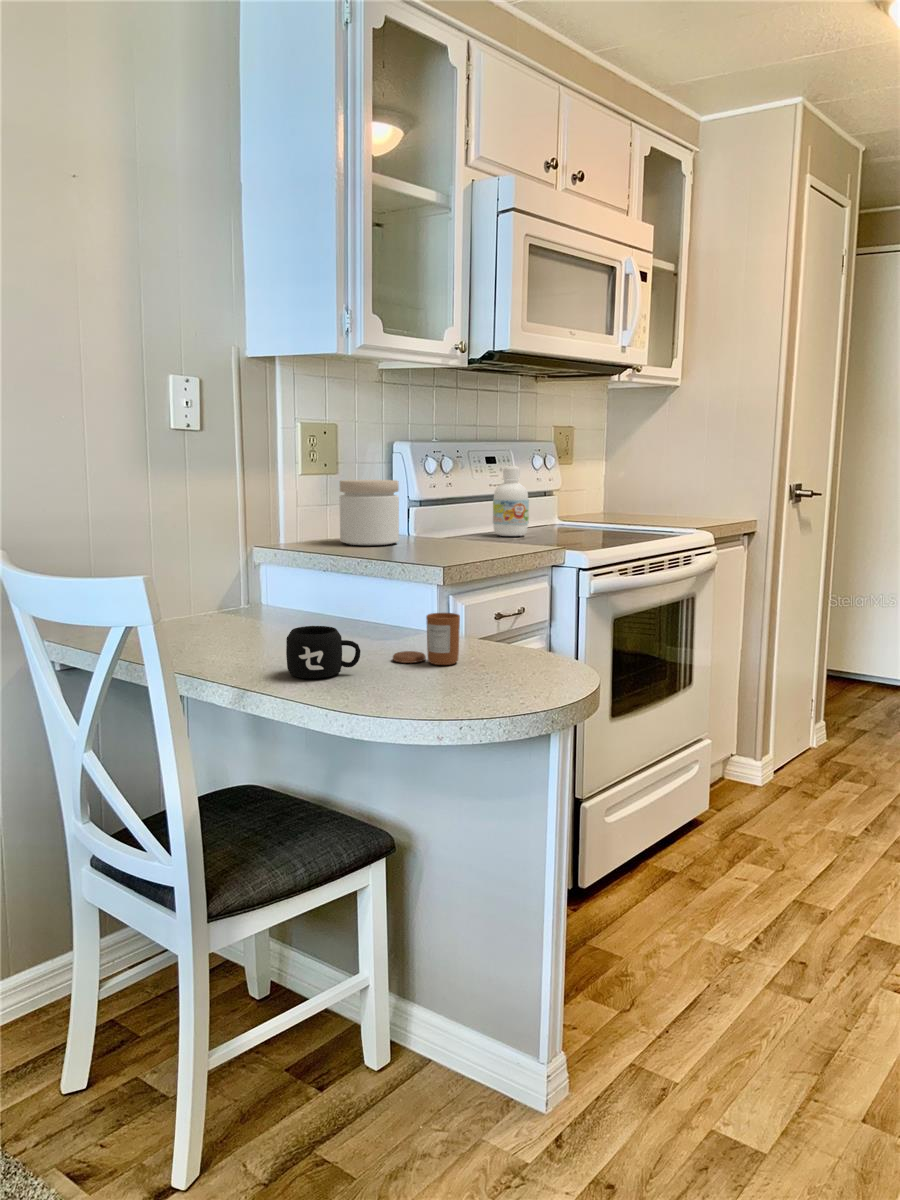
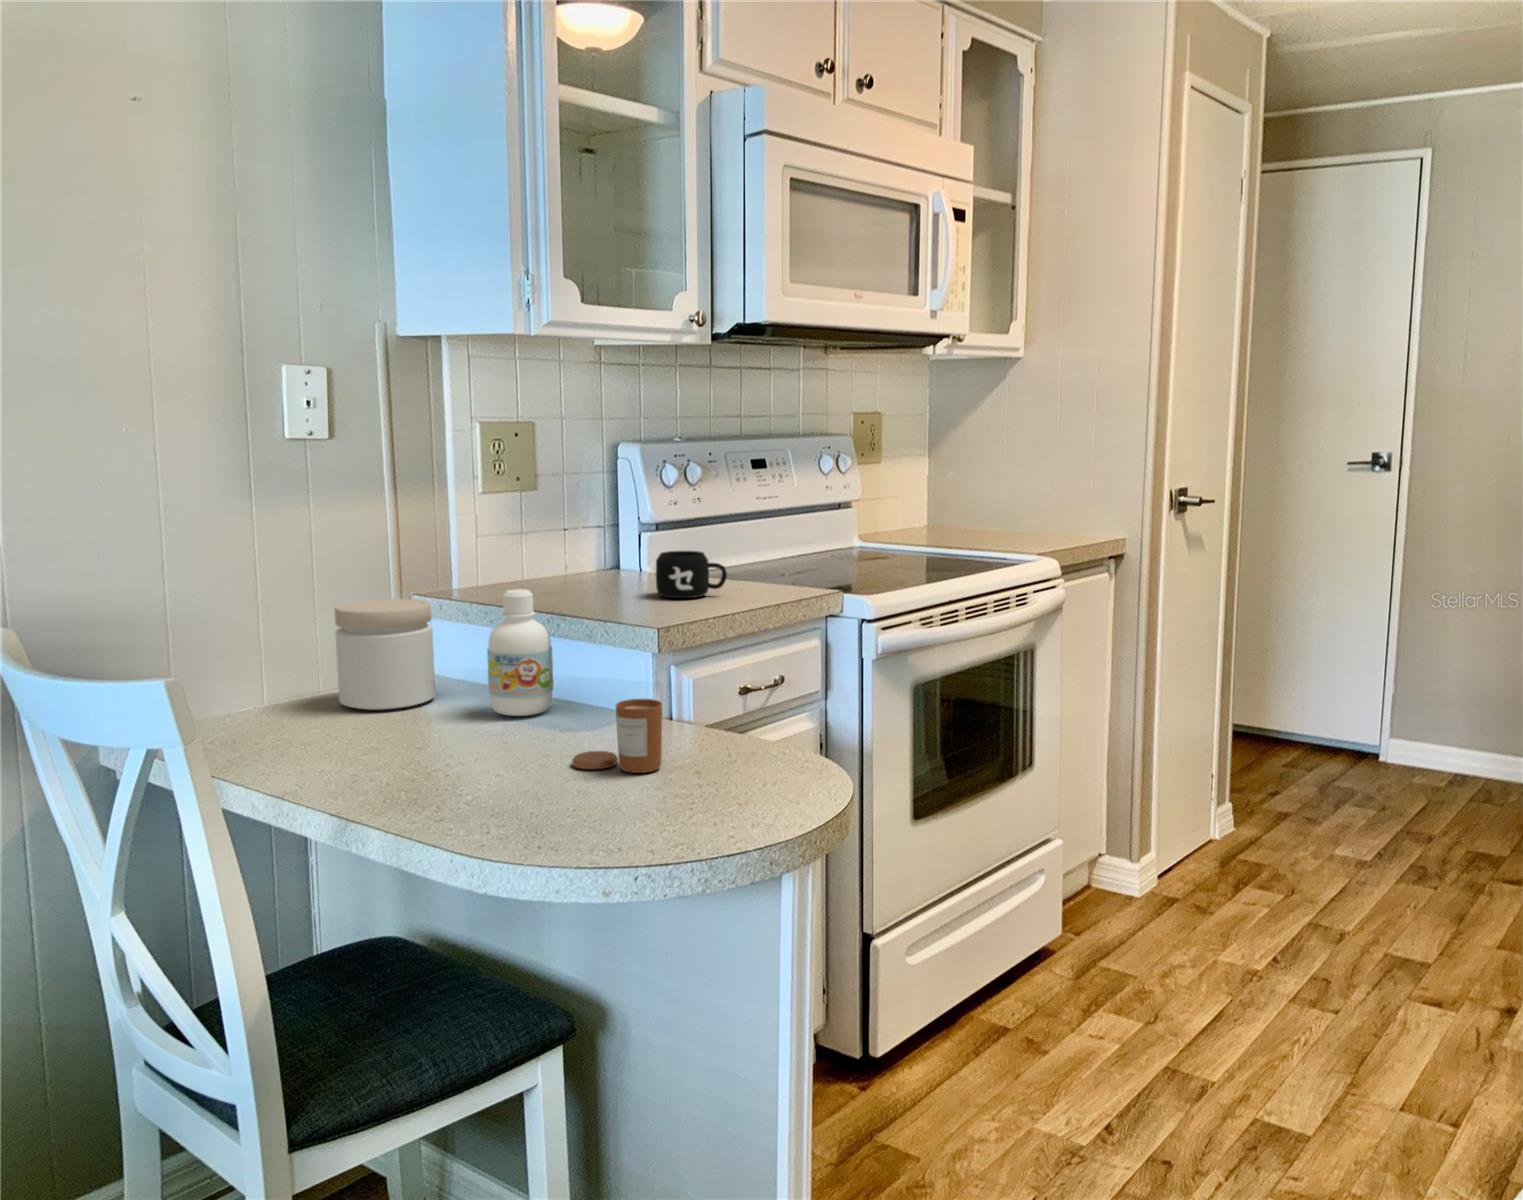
bottle: present [493,466,529,536] -> present [487,589,553,716]
jar: present [340,480,399,545] -> present [335,598,435,710]
mug: present [286,626,360,678] -> present [656,551,727,598]

